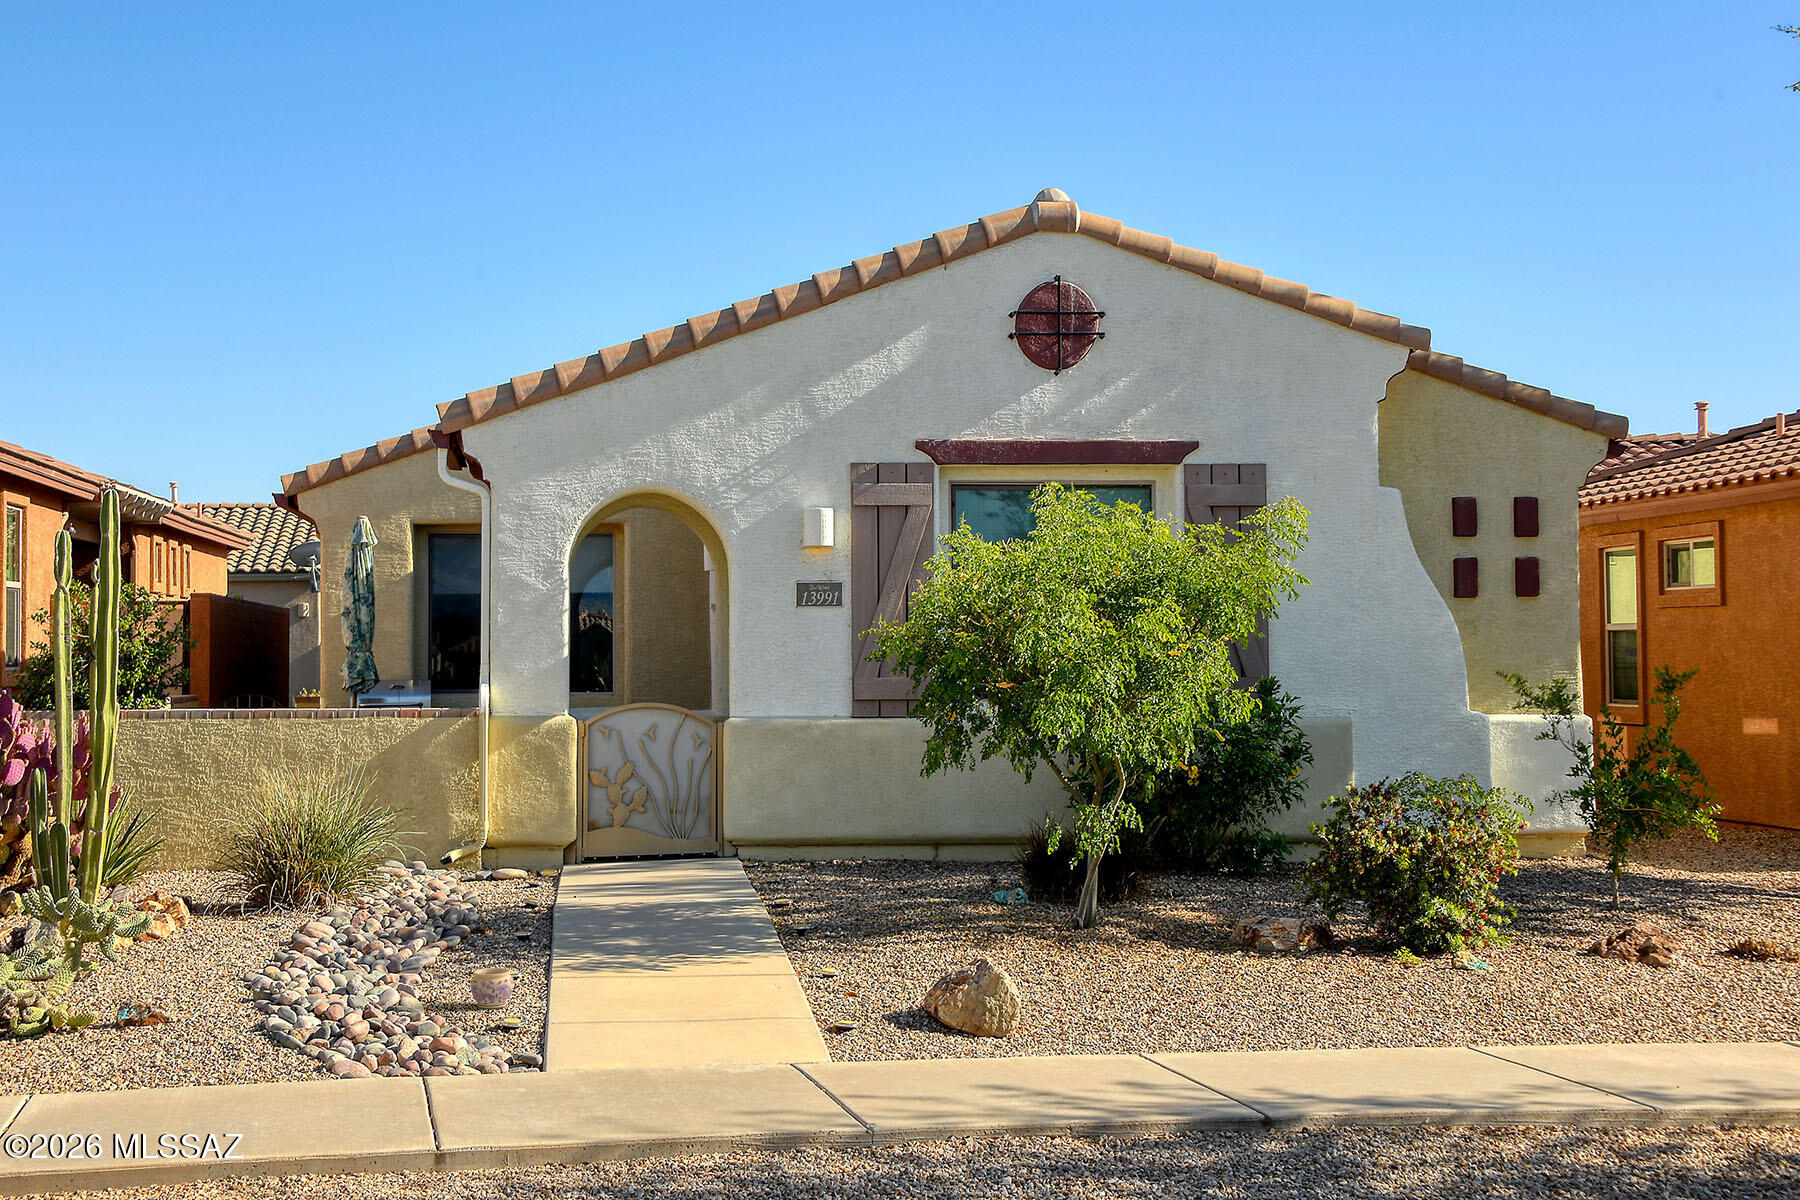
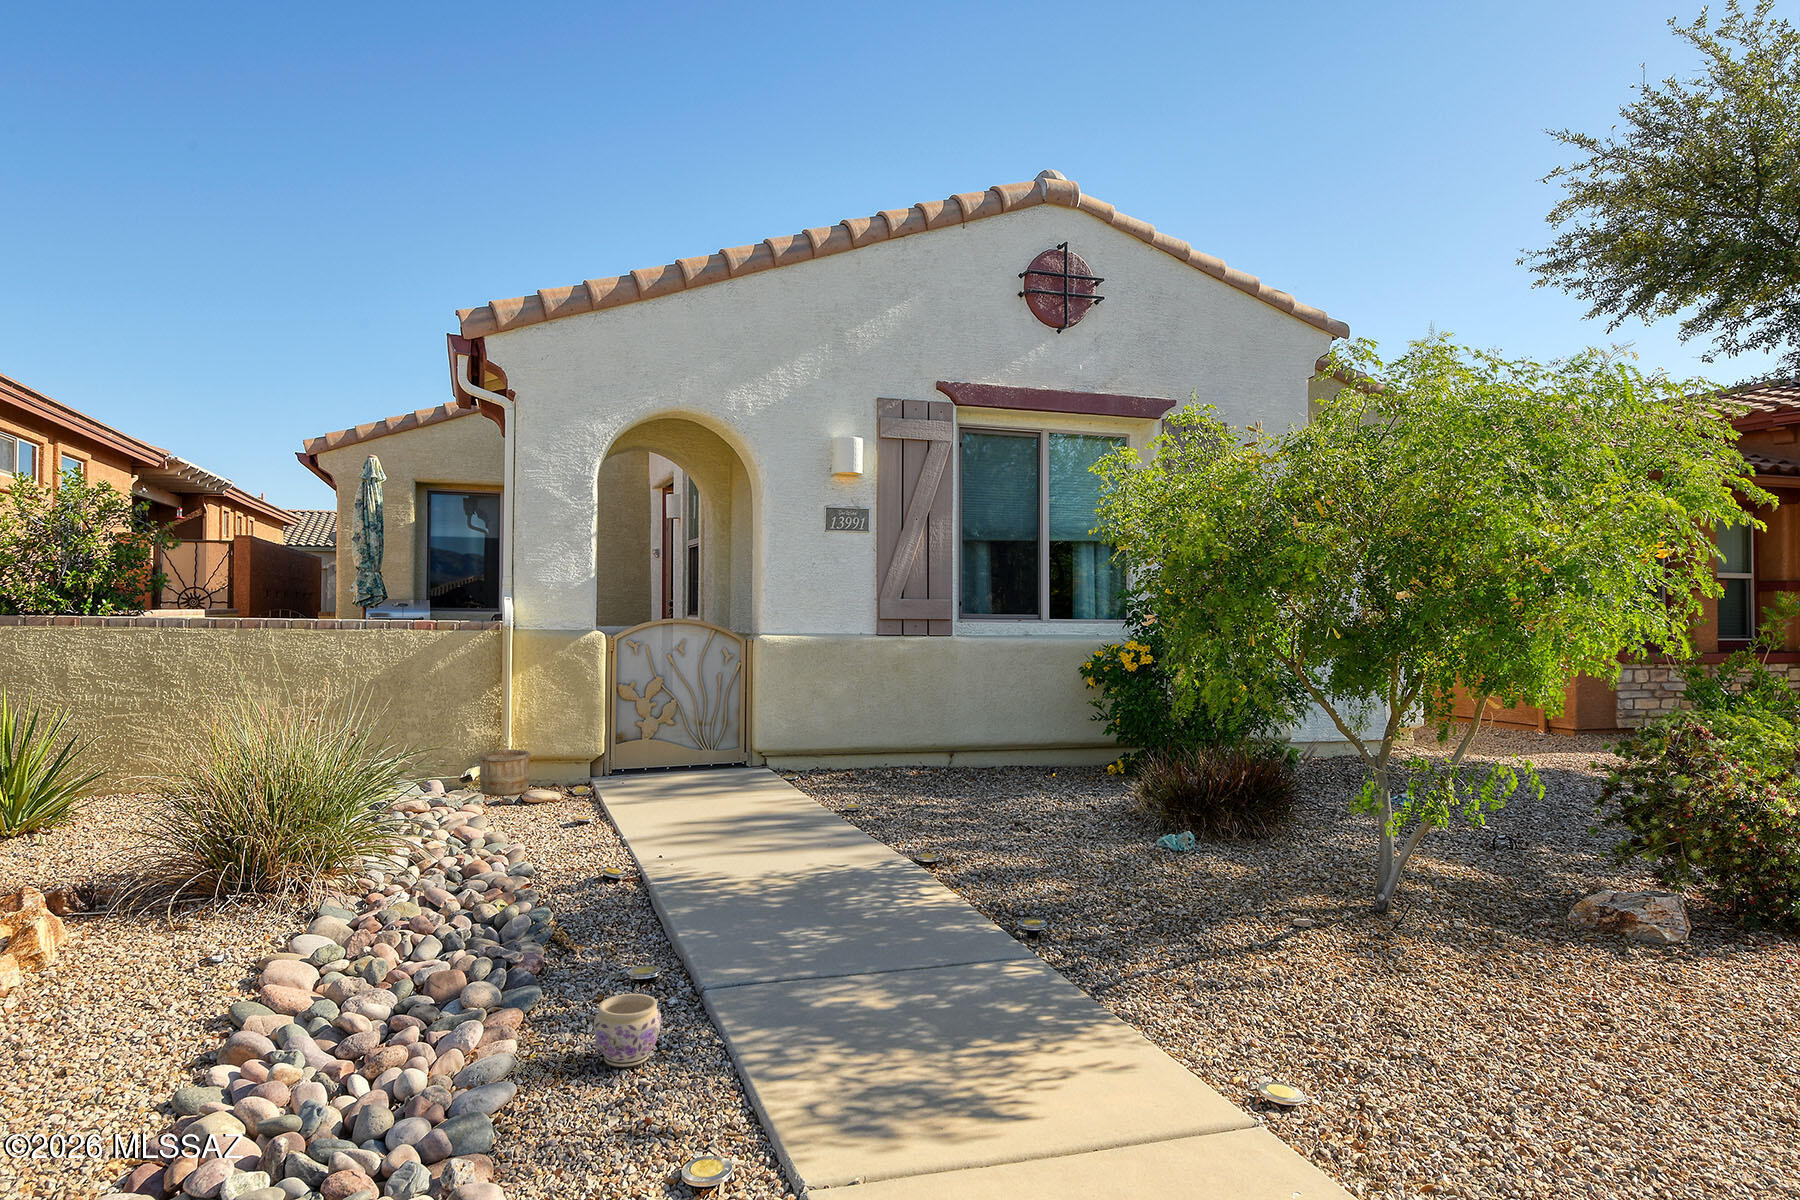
wooden bucket: none [454,833,503,876] -> present [478,750,531,795]

